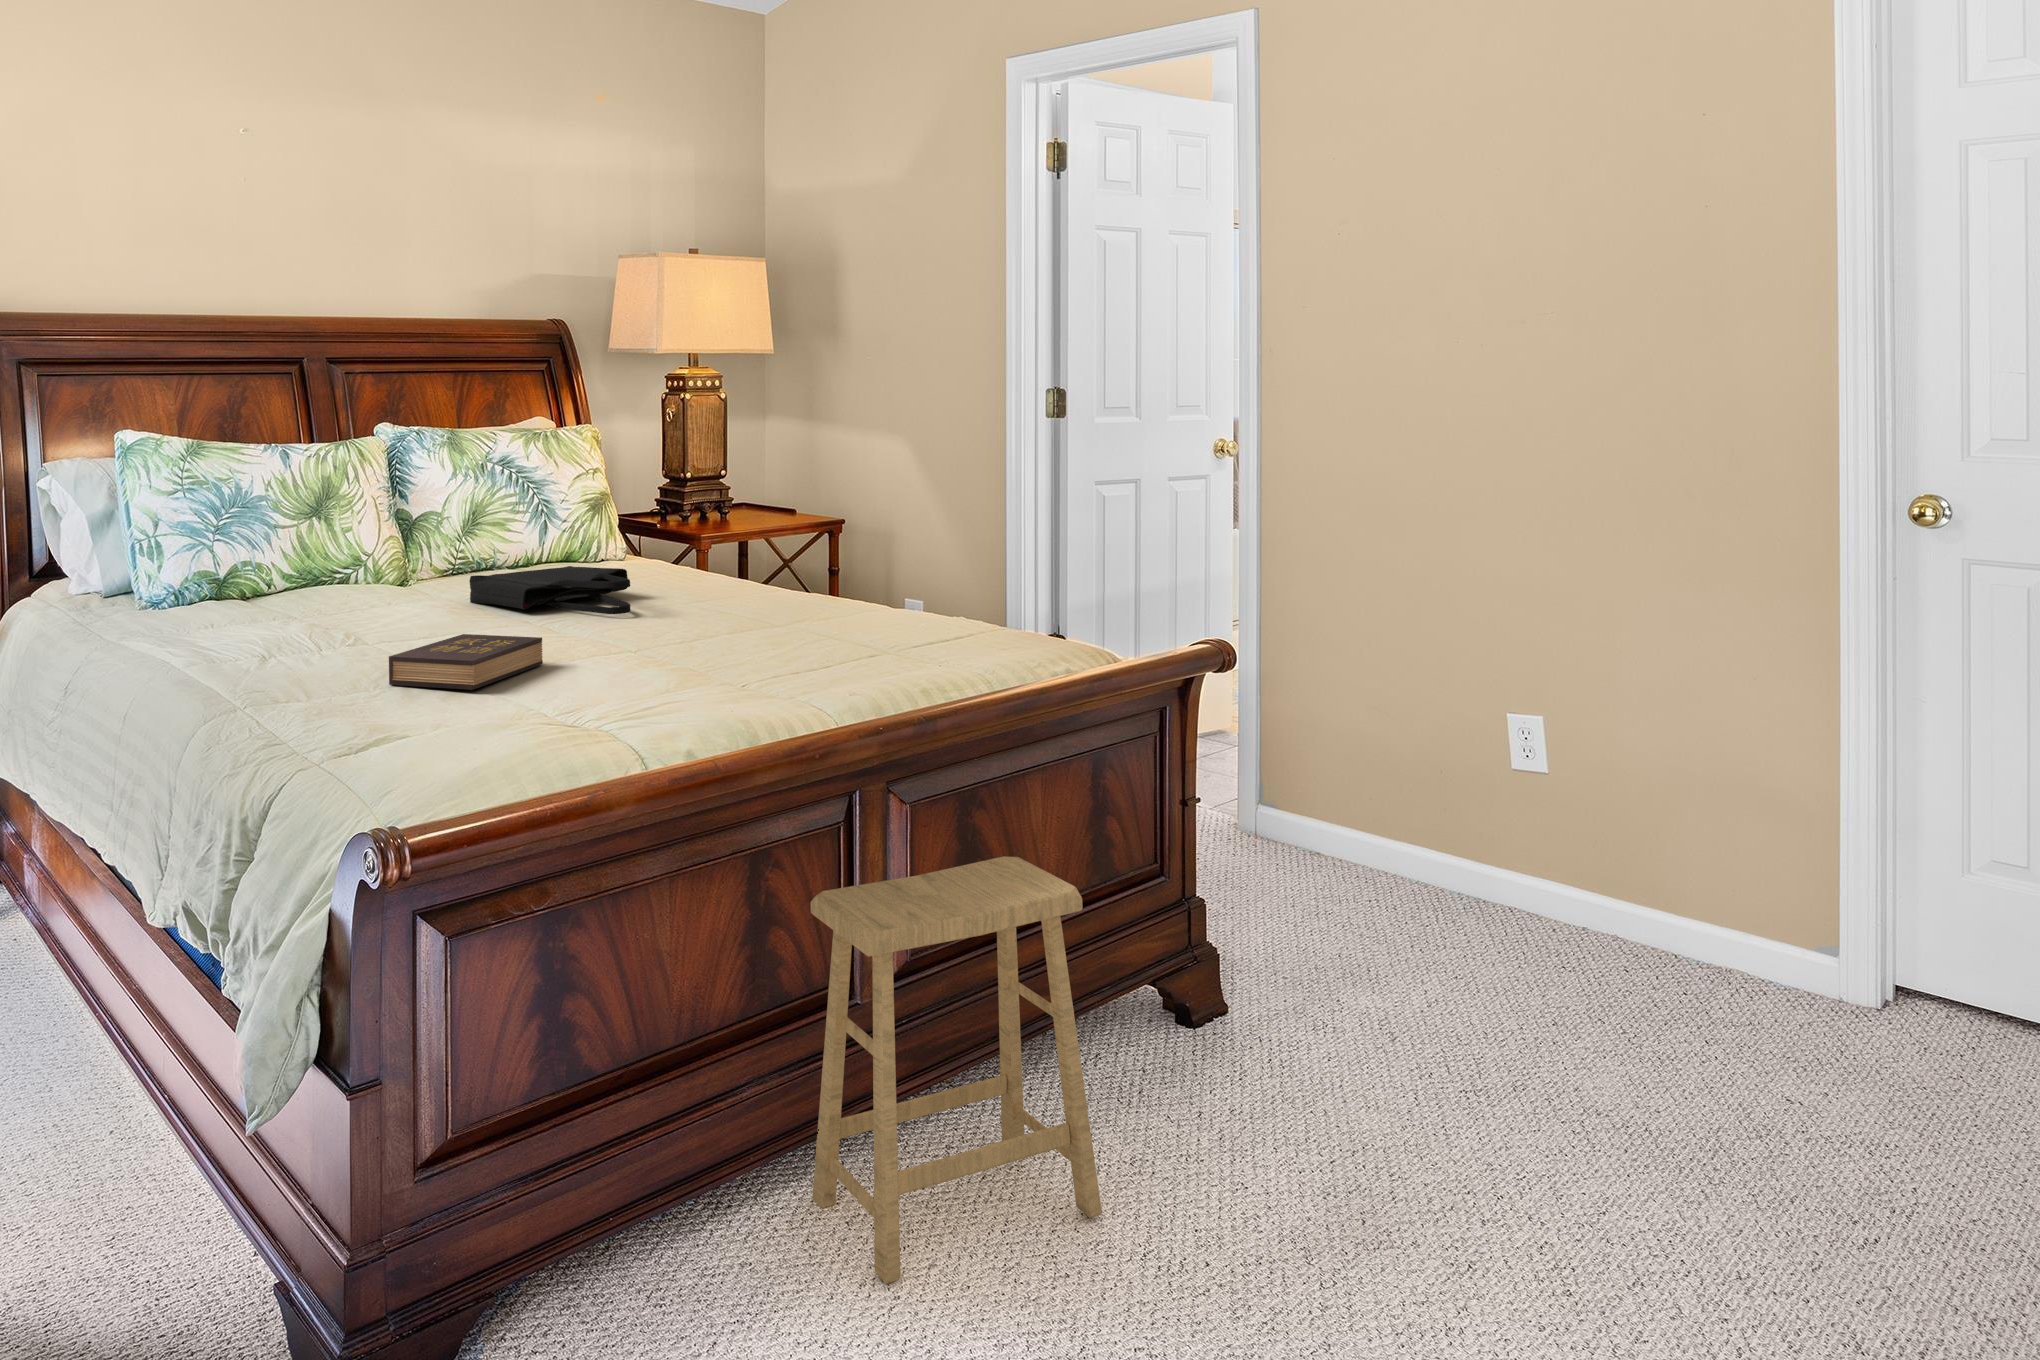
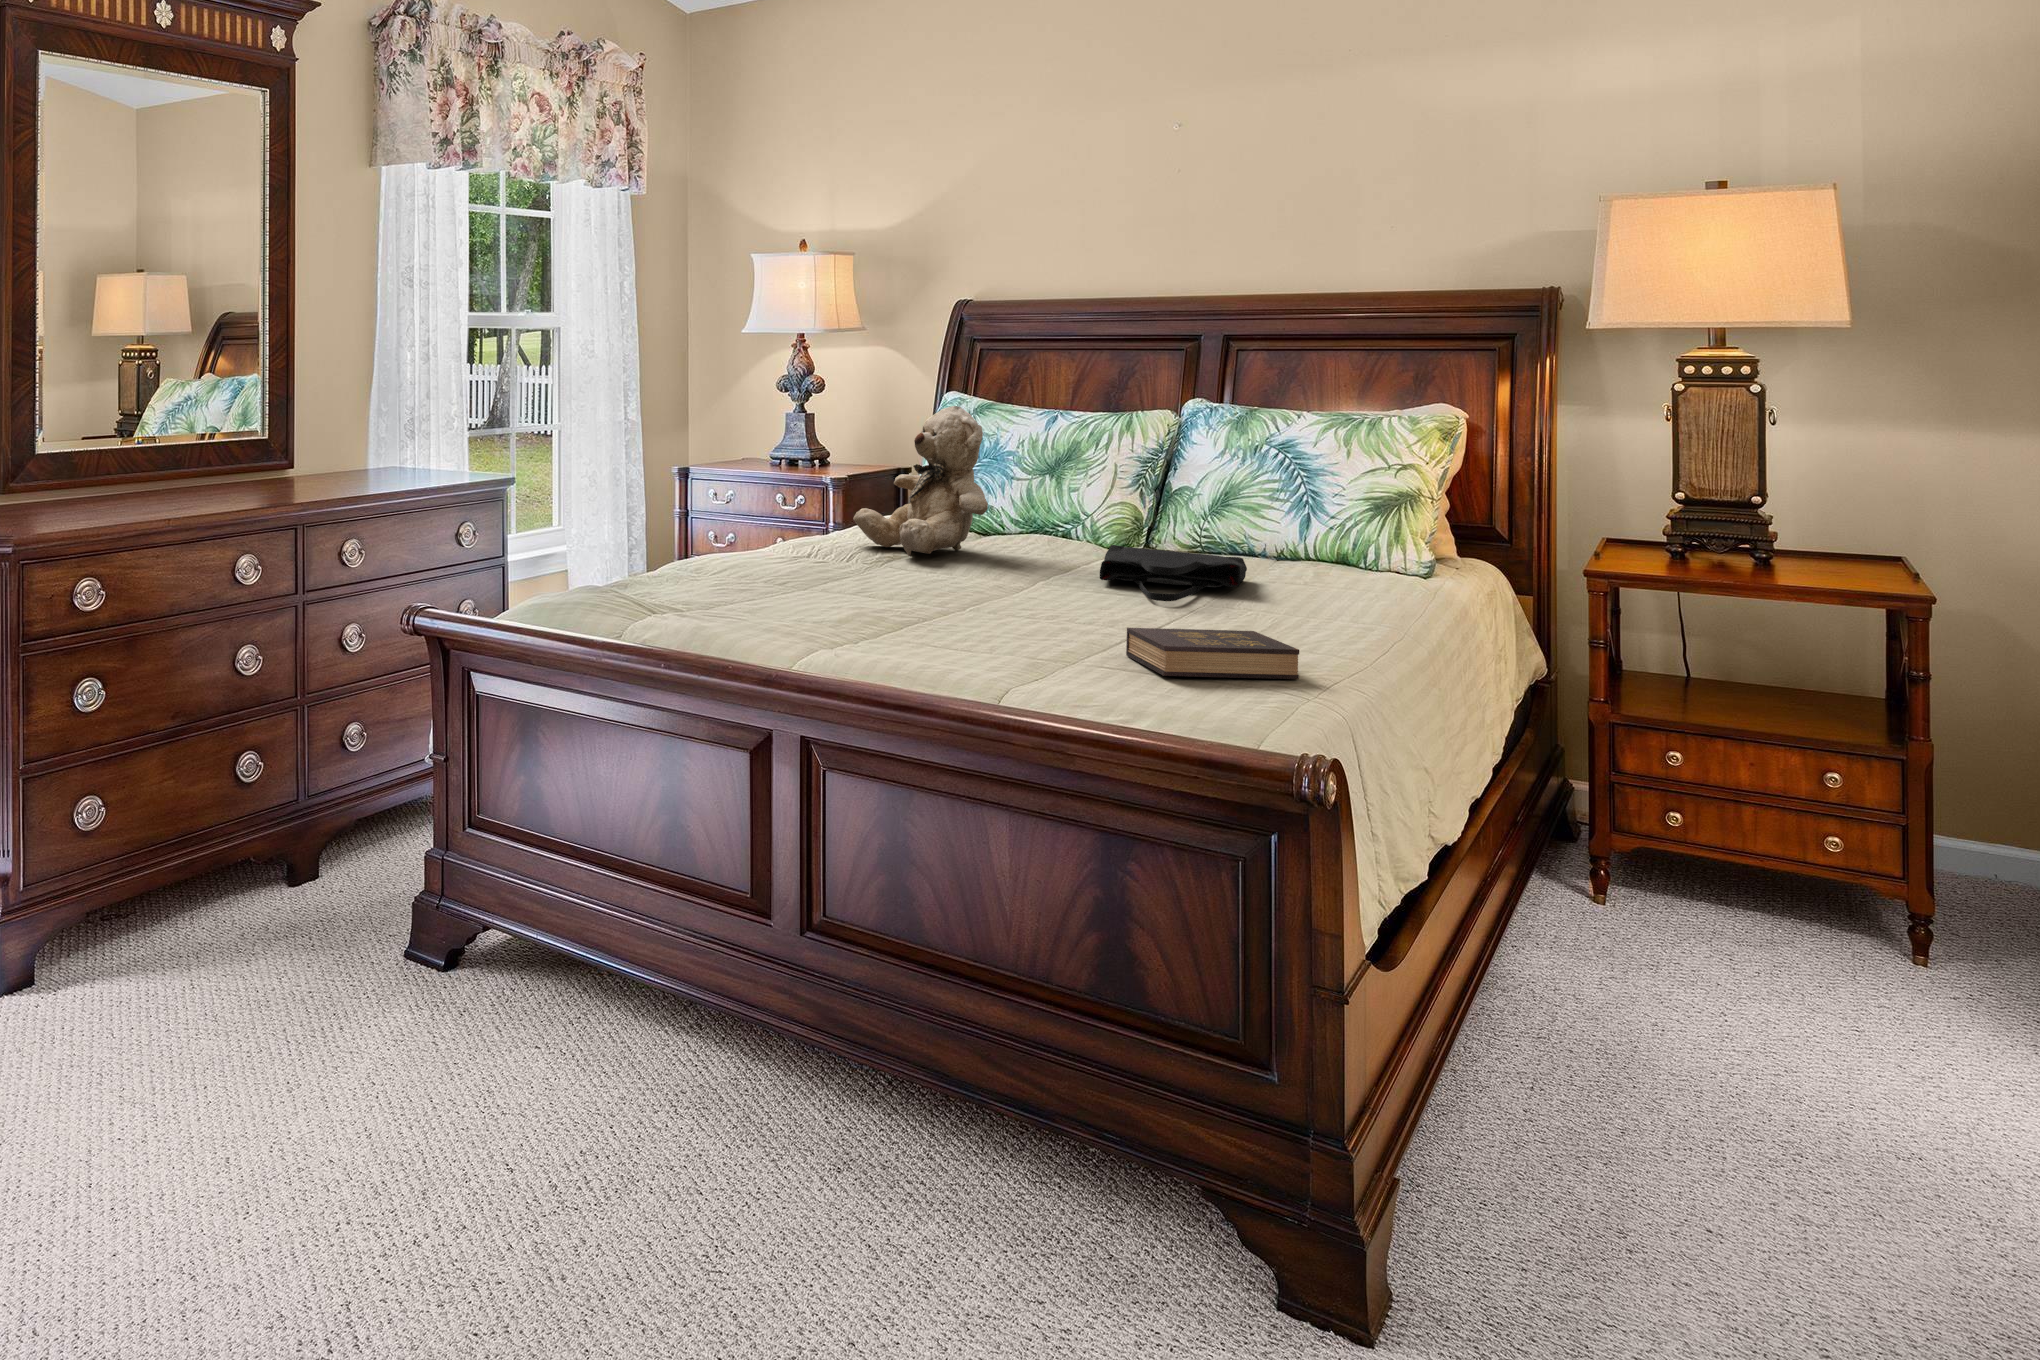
teddy bear: none [170,451,353,632] -> present [853,406,988,556]
hardback book: present [389,634,543,690] -> present [1126,628,1299,679]
footstool: present [811,856,1102,1284] -> none [797,839,1098,1284]

